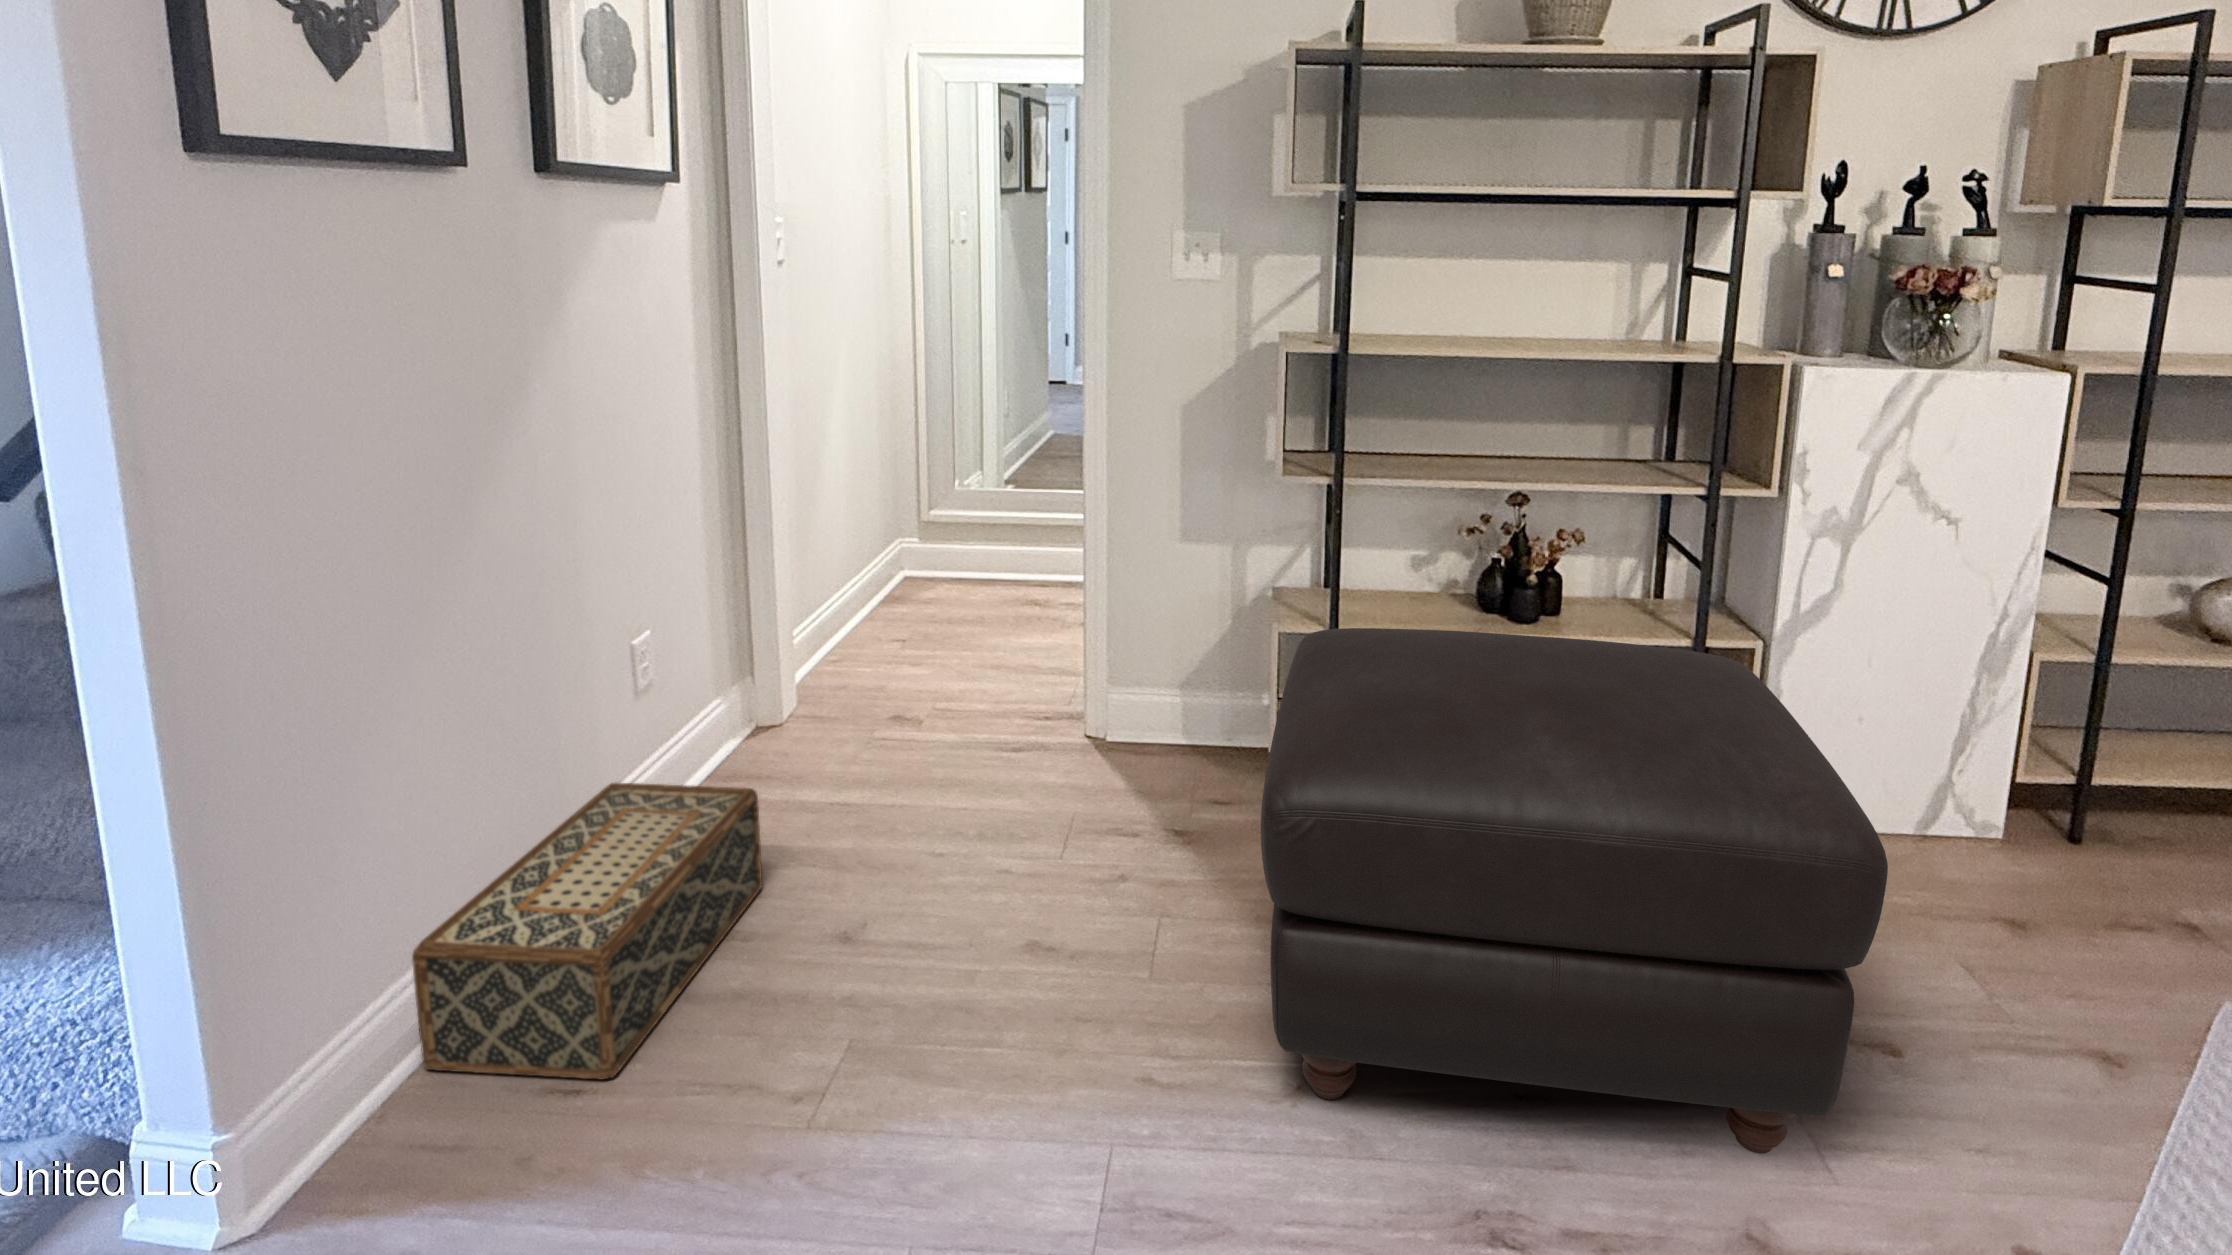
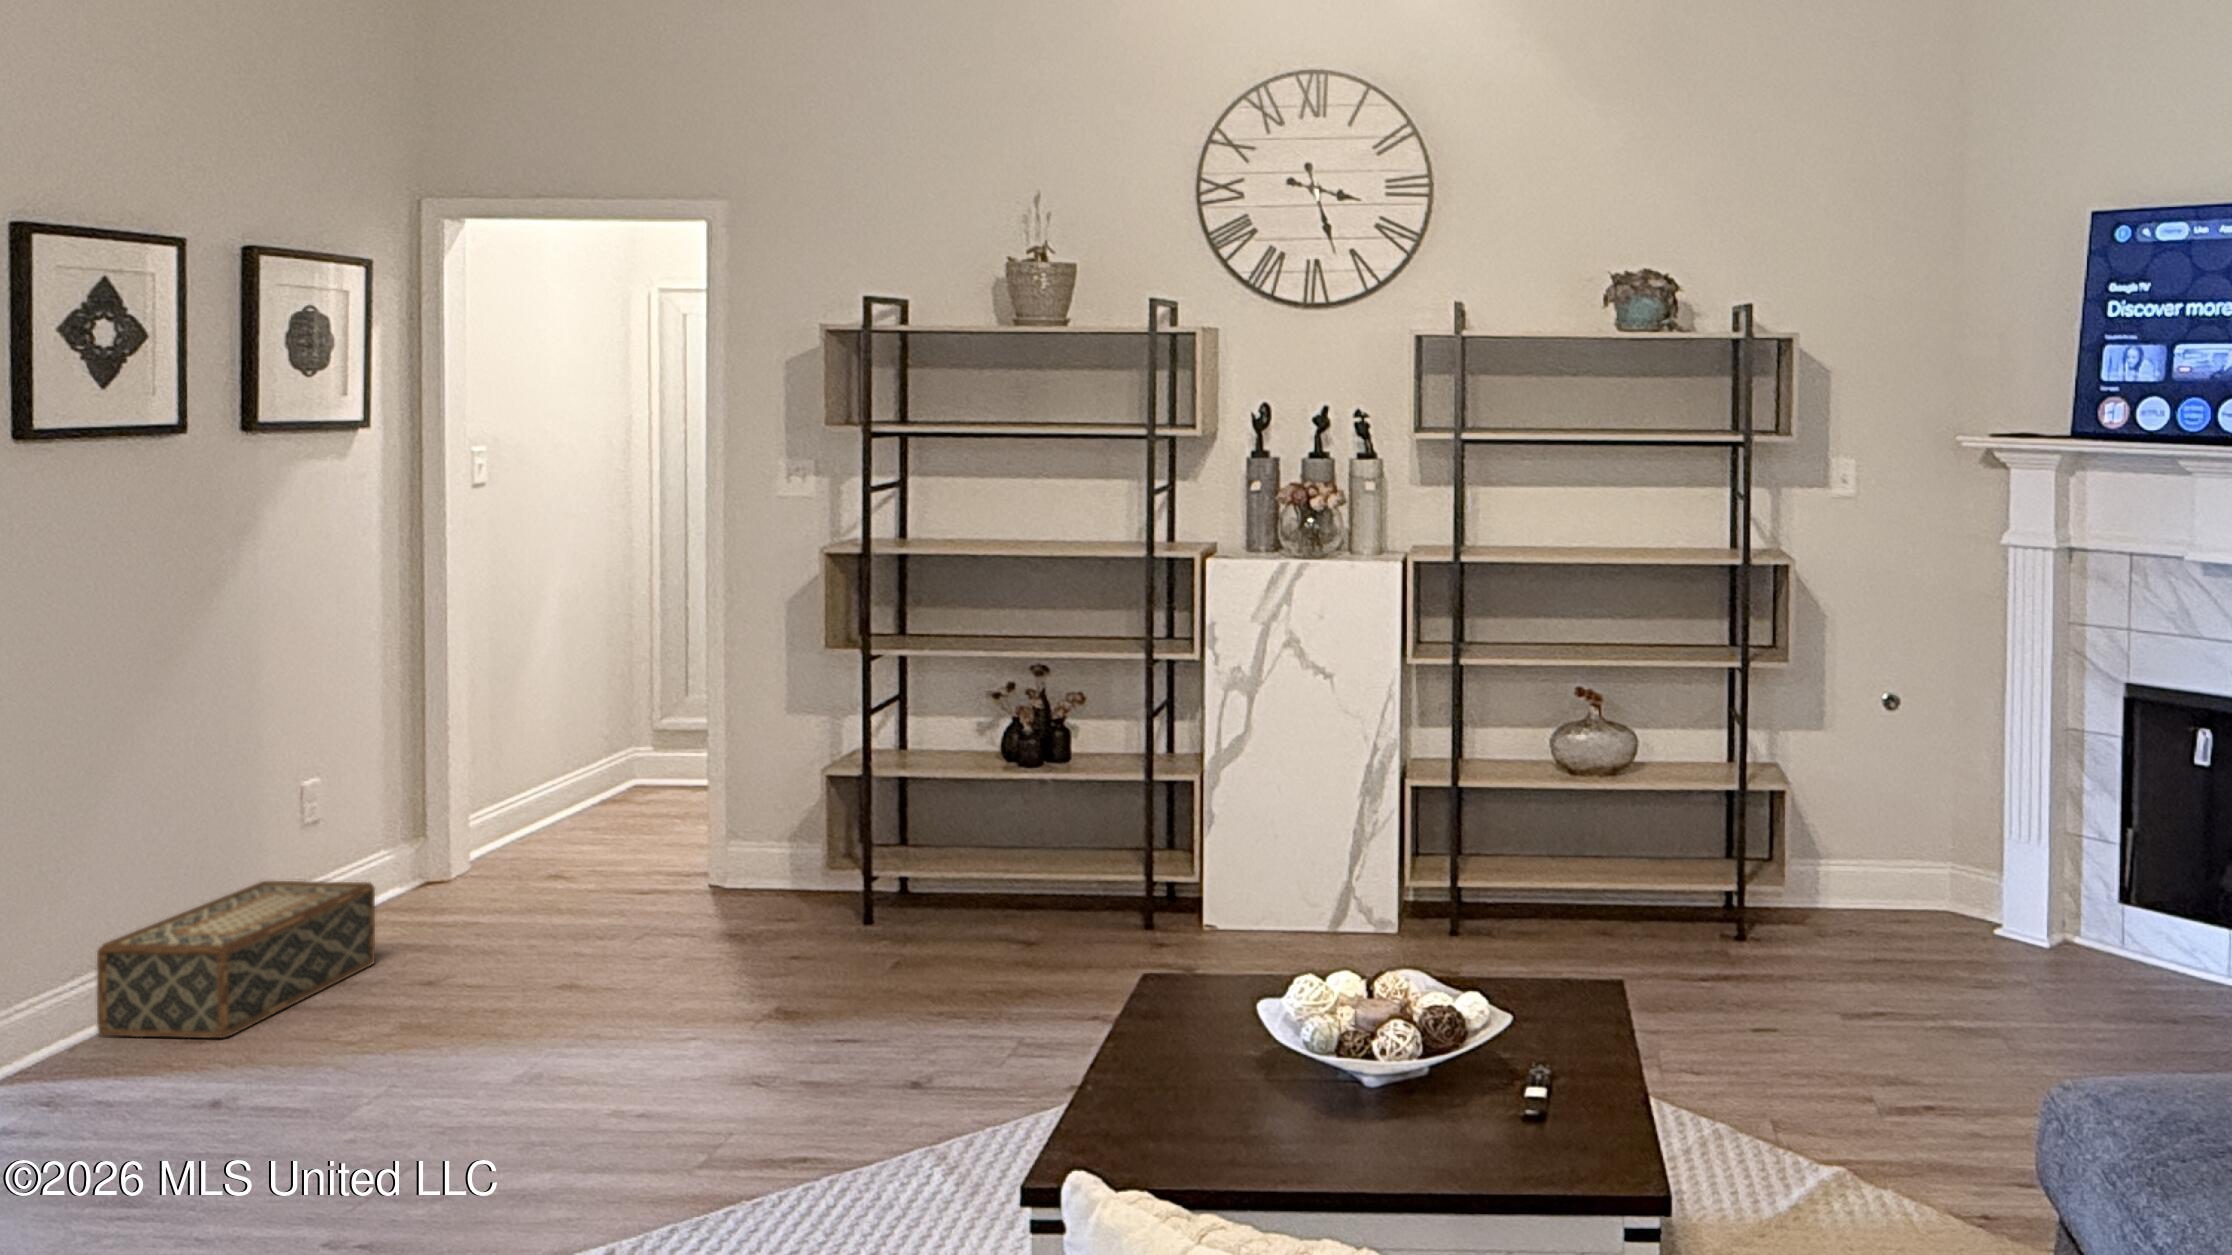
ottoman: present [1261,628,1888,1154] -> none [648,752,1101,1057]

